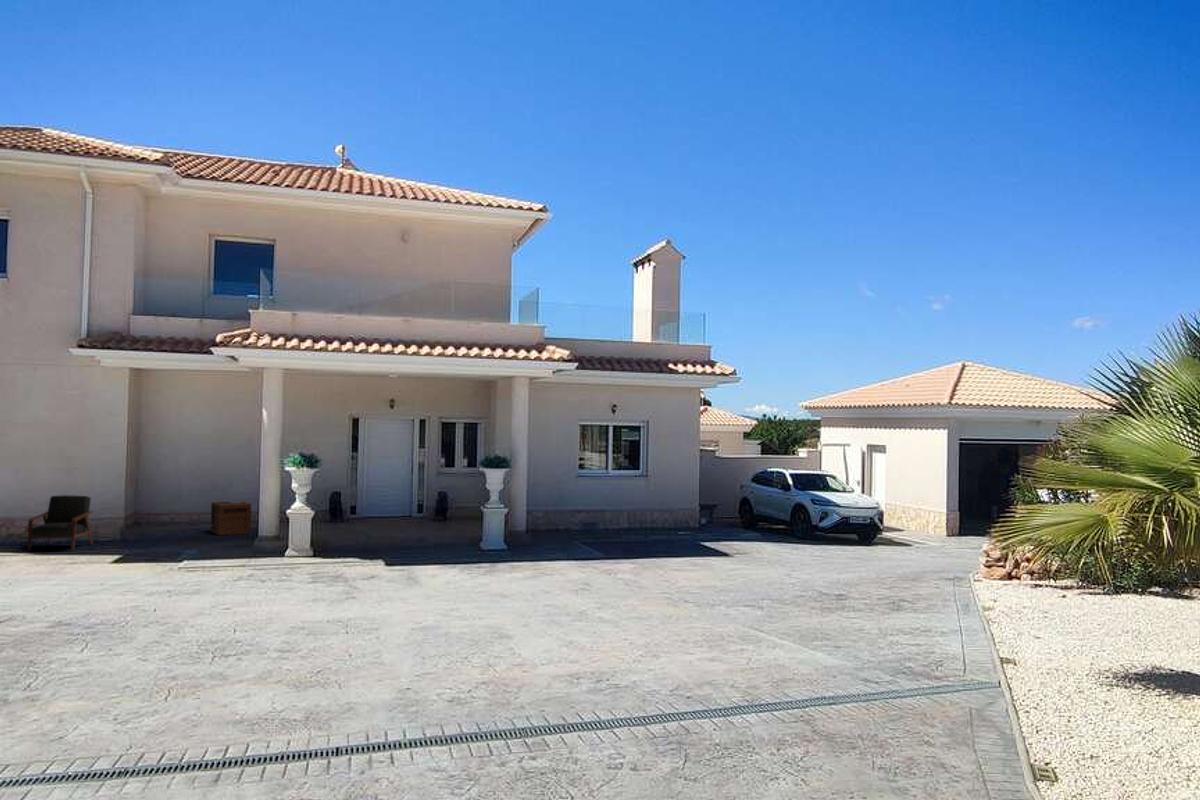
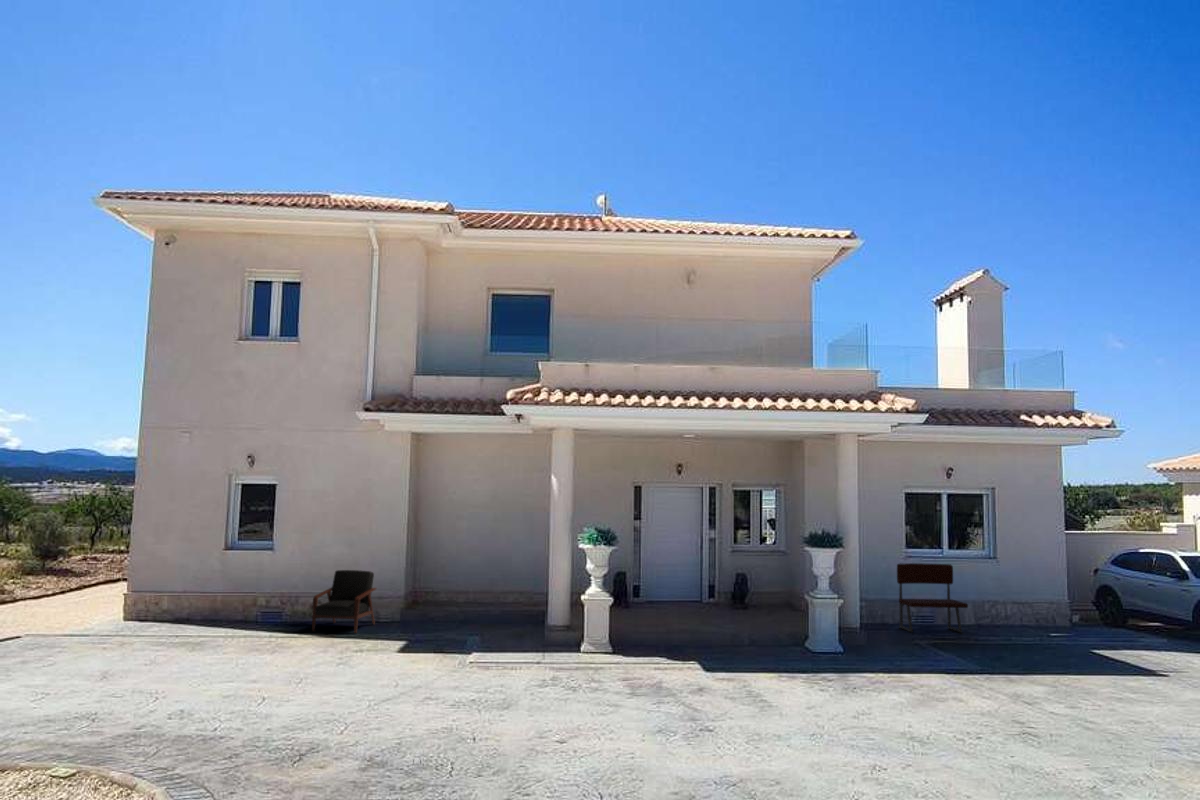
bench: none [567,482,618,536] -> present [897,563,968,632]
wooden crate: present [211,501,251,535] -> none [491,578,534,617]

